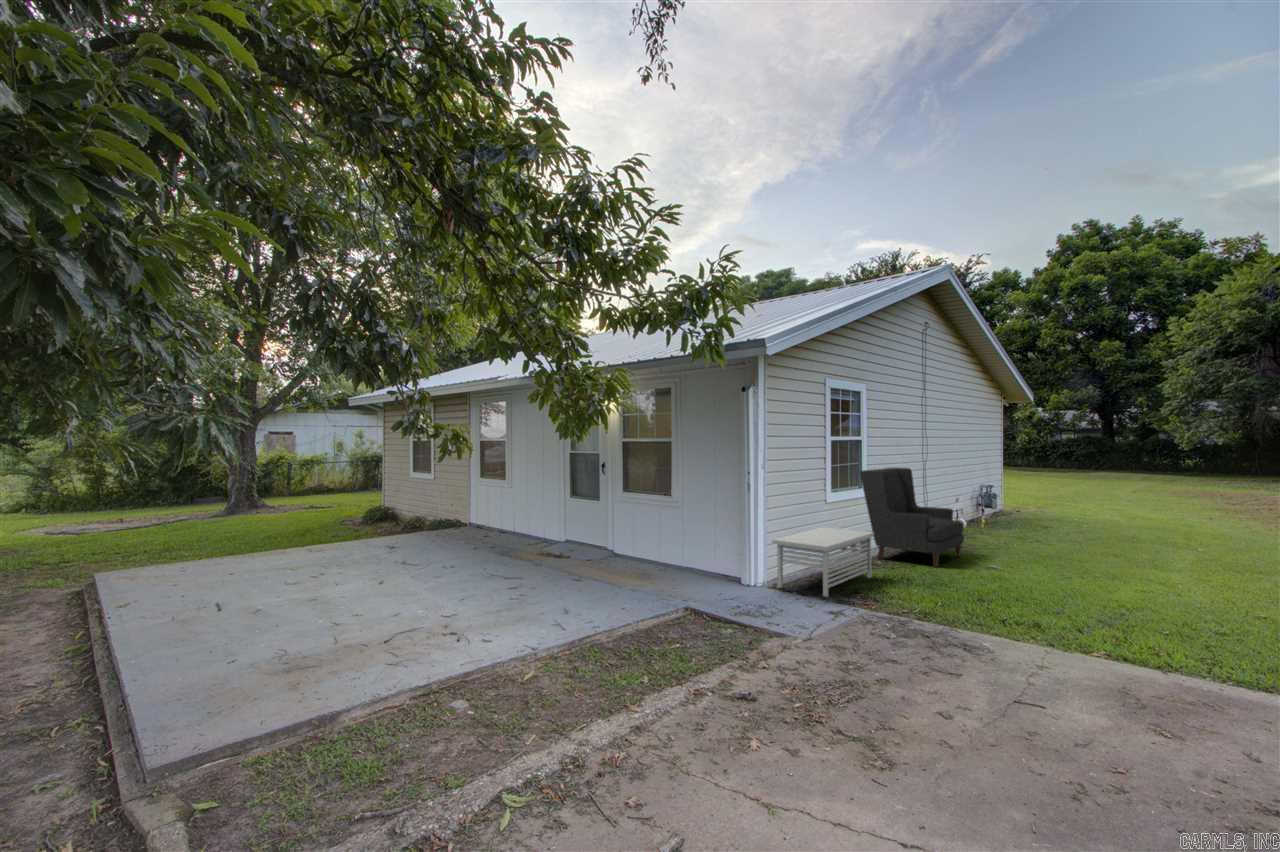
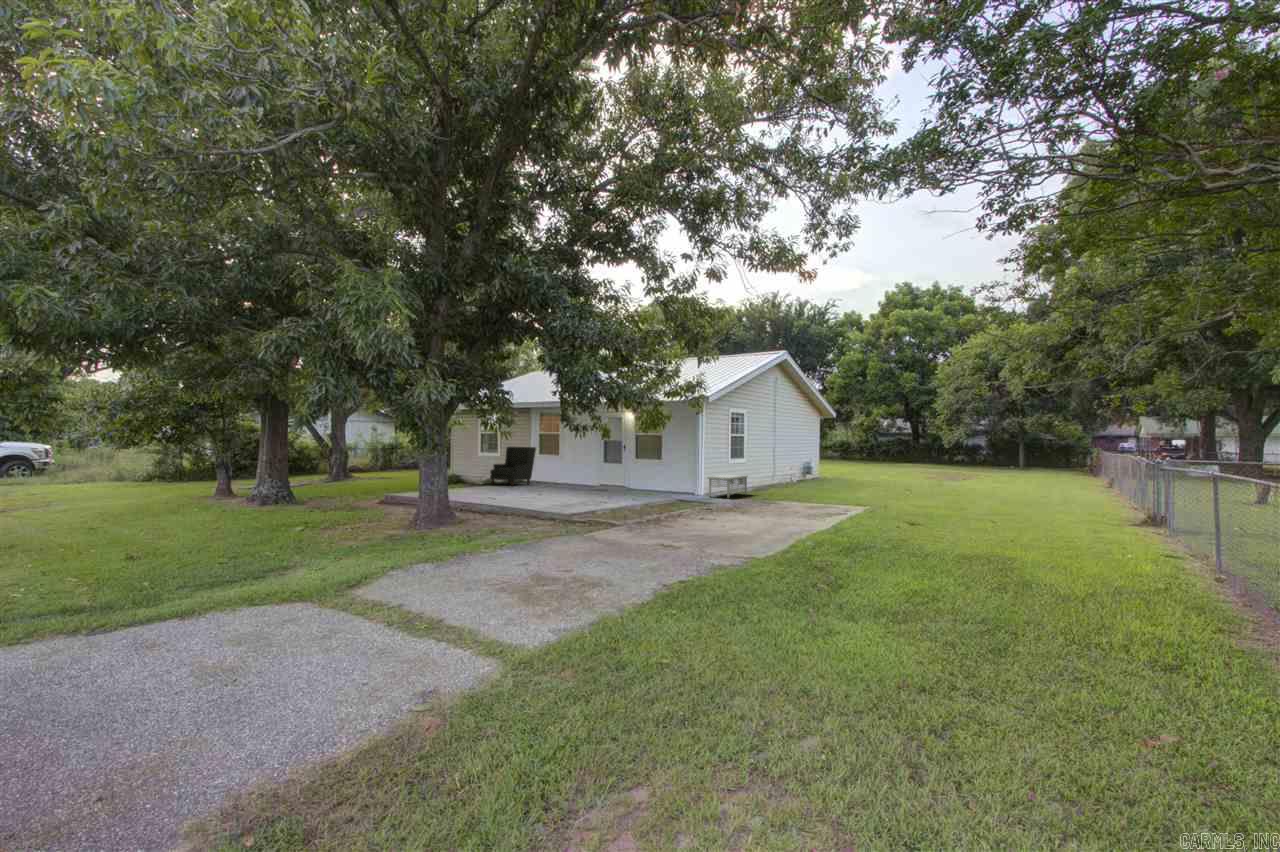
chair: present [860,468,964,567] -> present [490,447,536,486]

